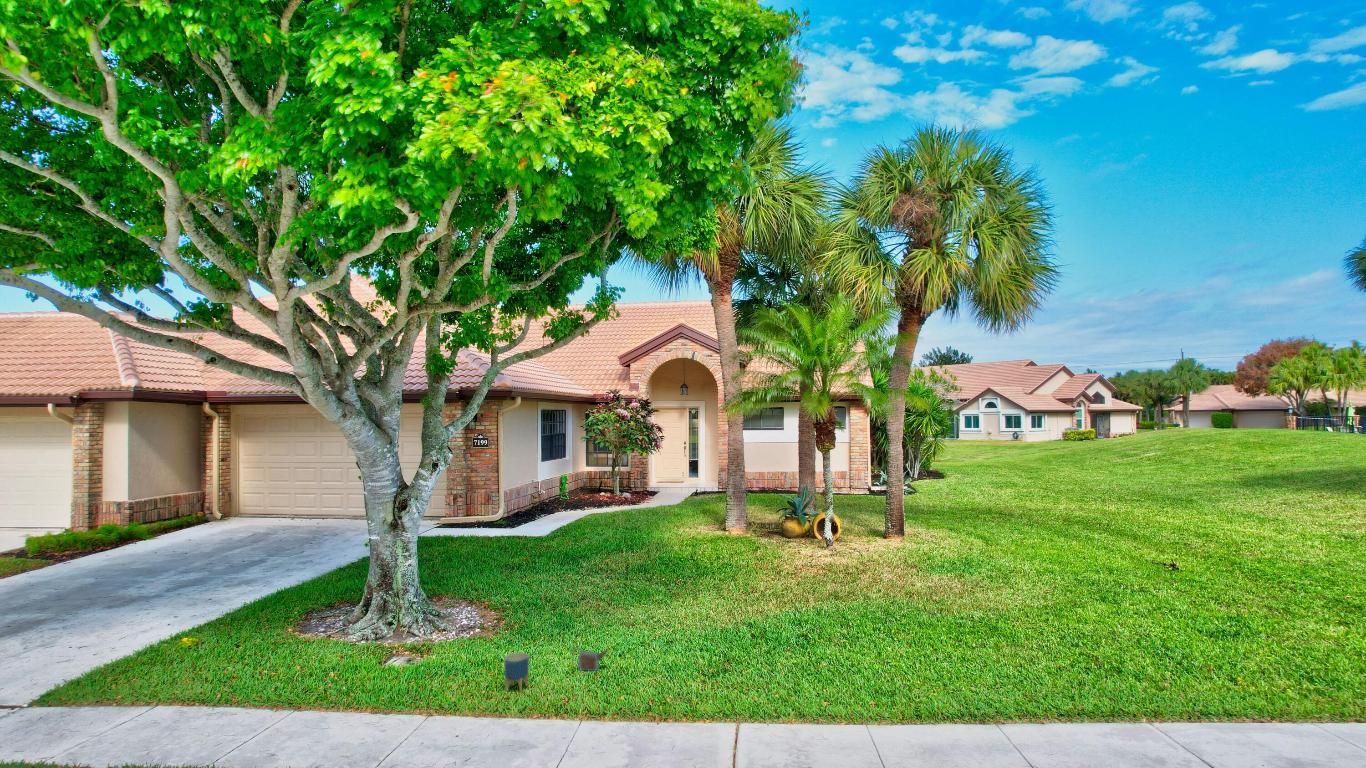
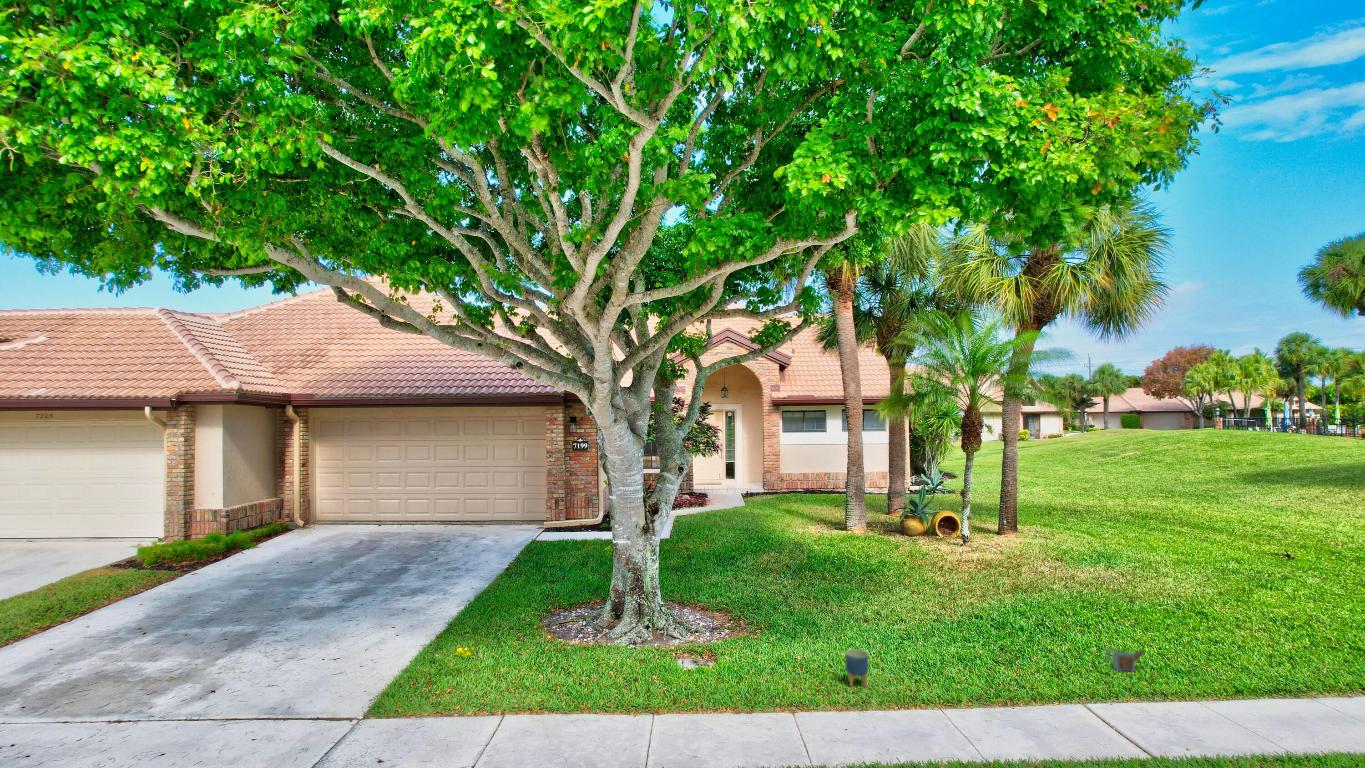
watering can: present [571,647,608,671] -> present [1106,648,1144,671]

